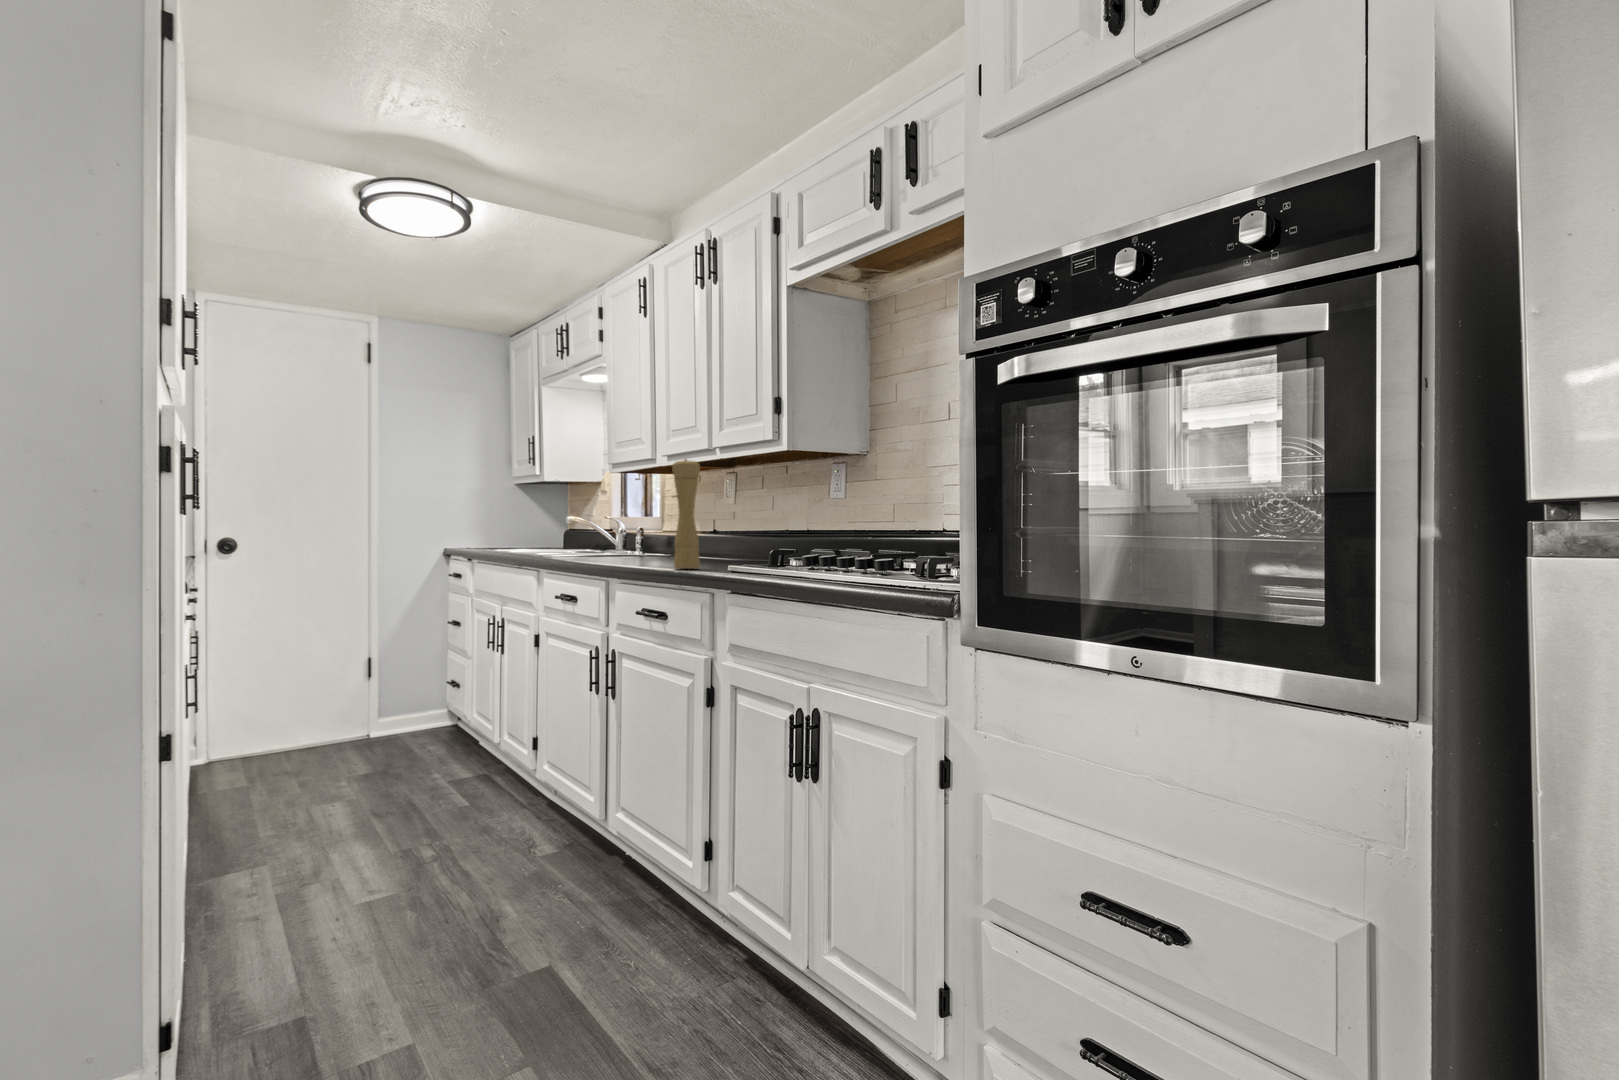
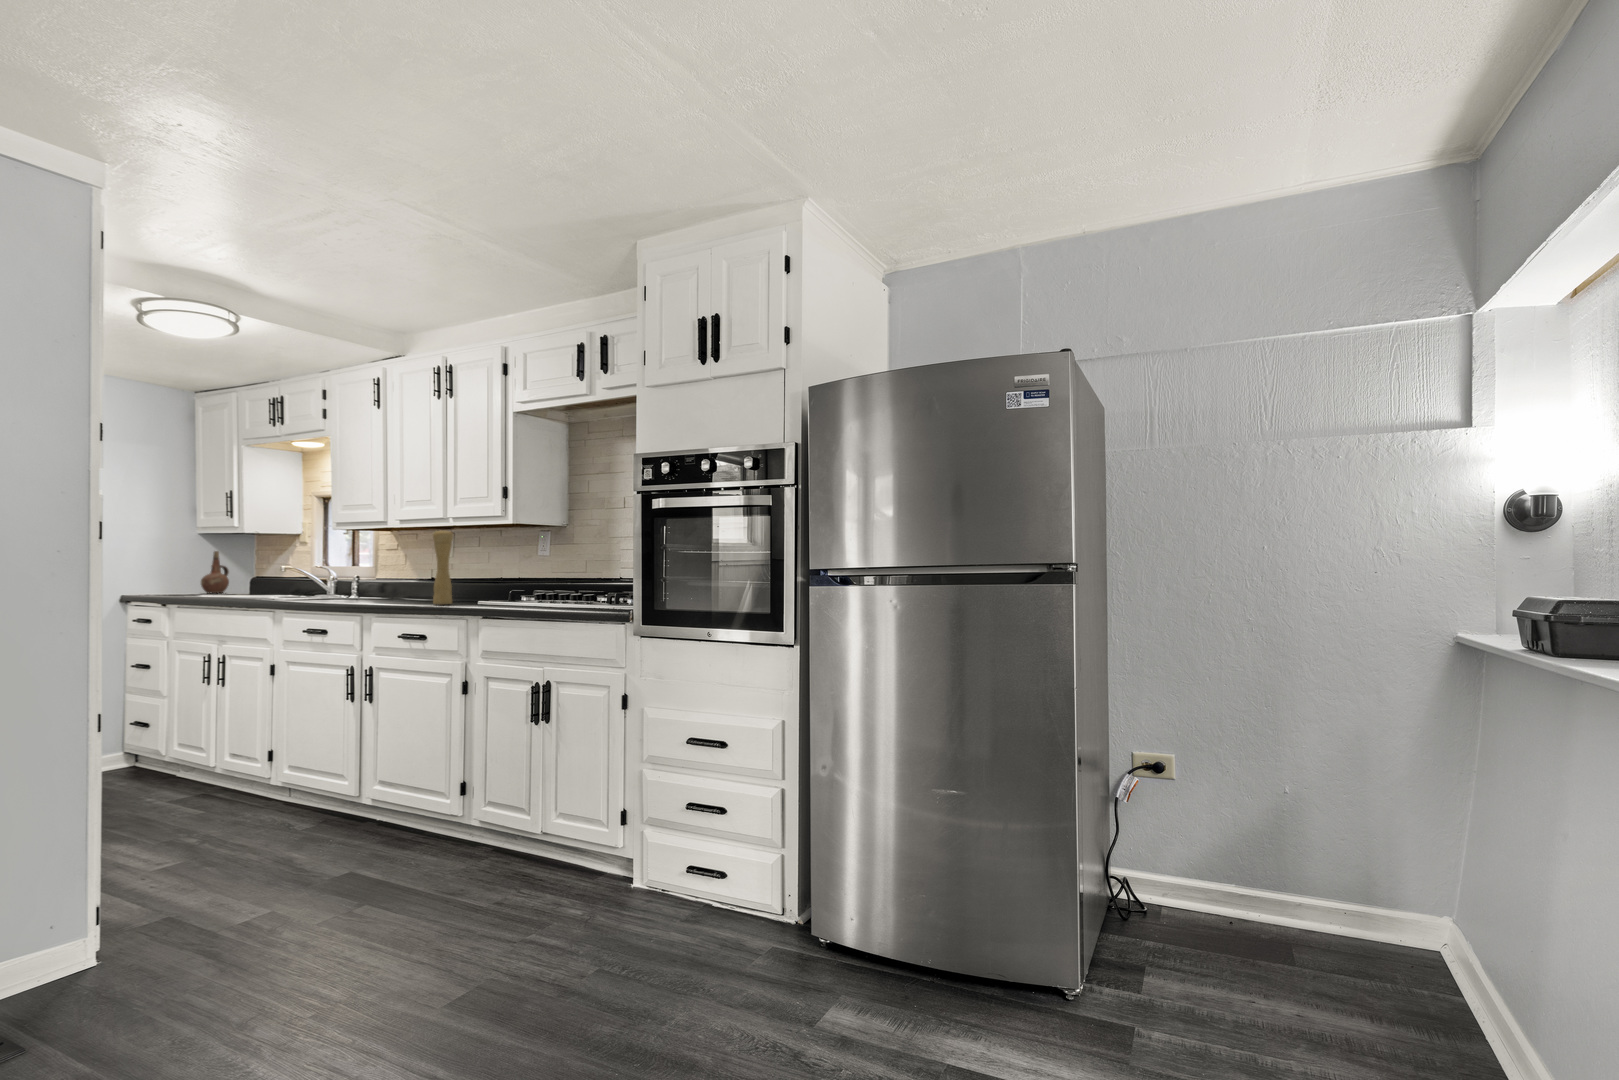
ceramic pitcher: none [513,502,540,547] -> present [201,551,229,593]

